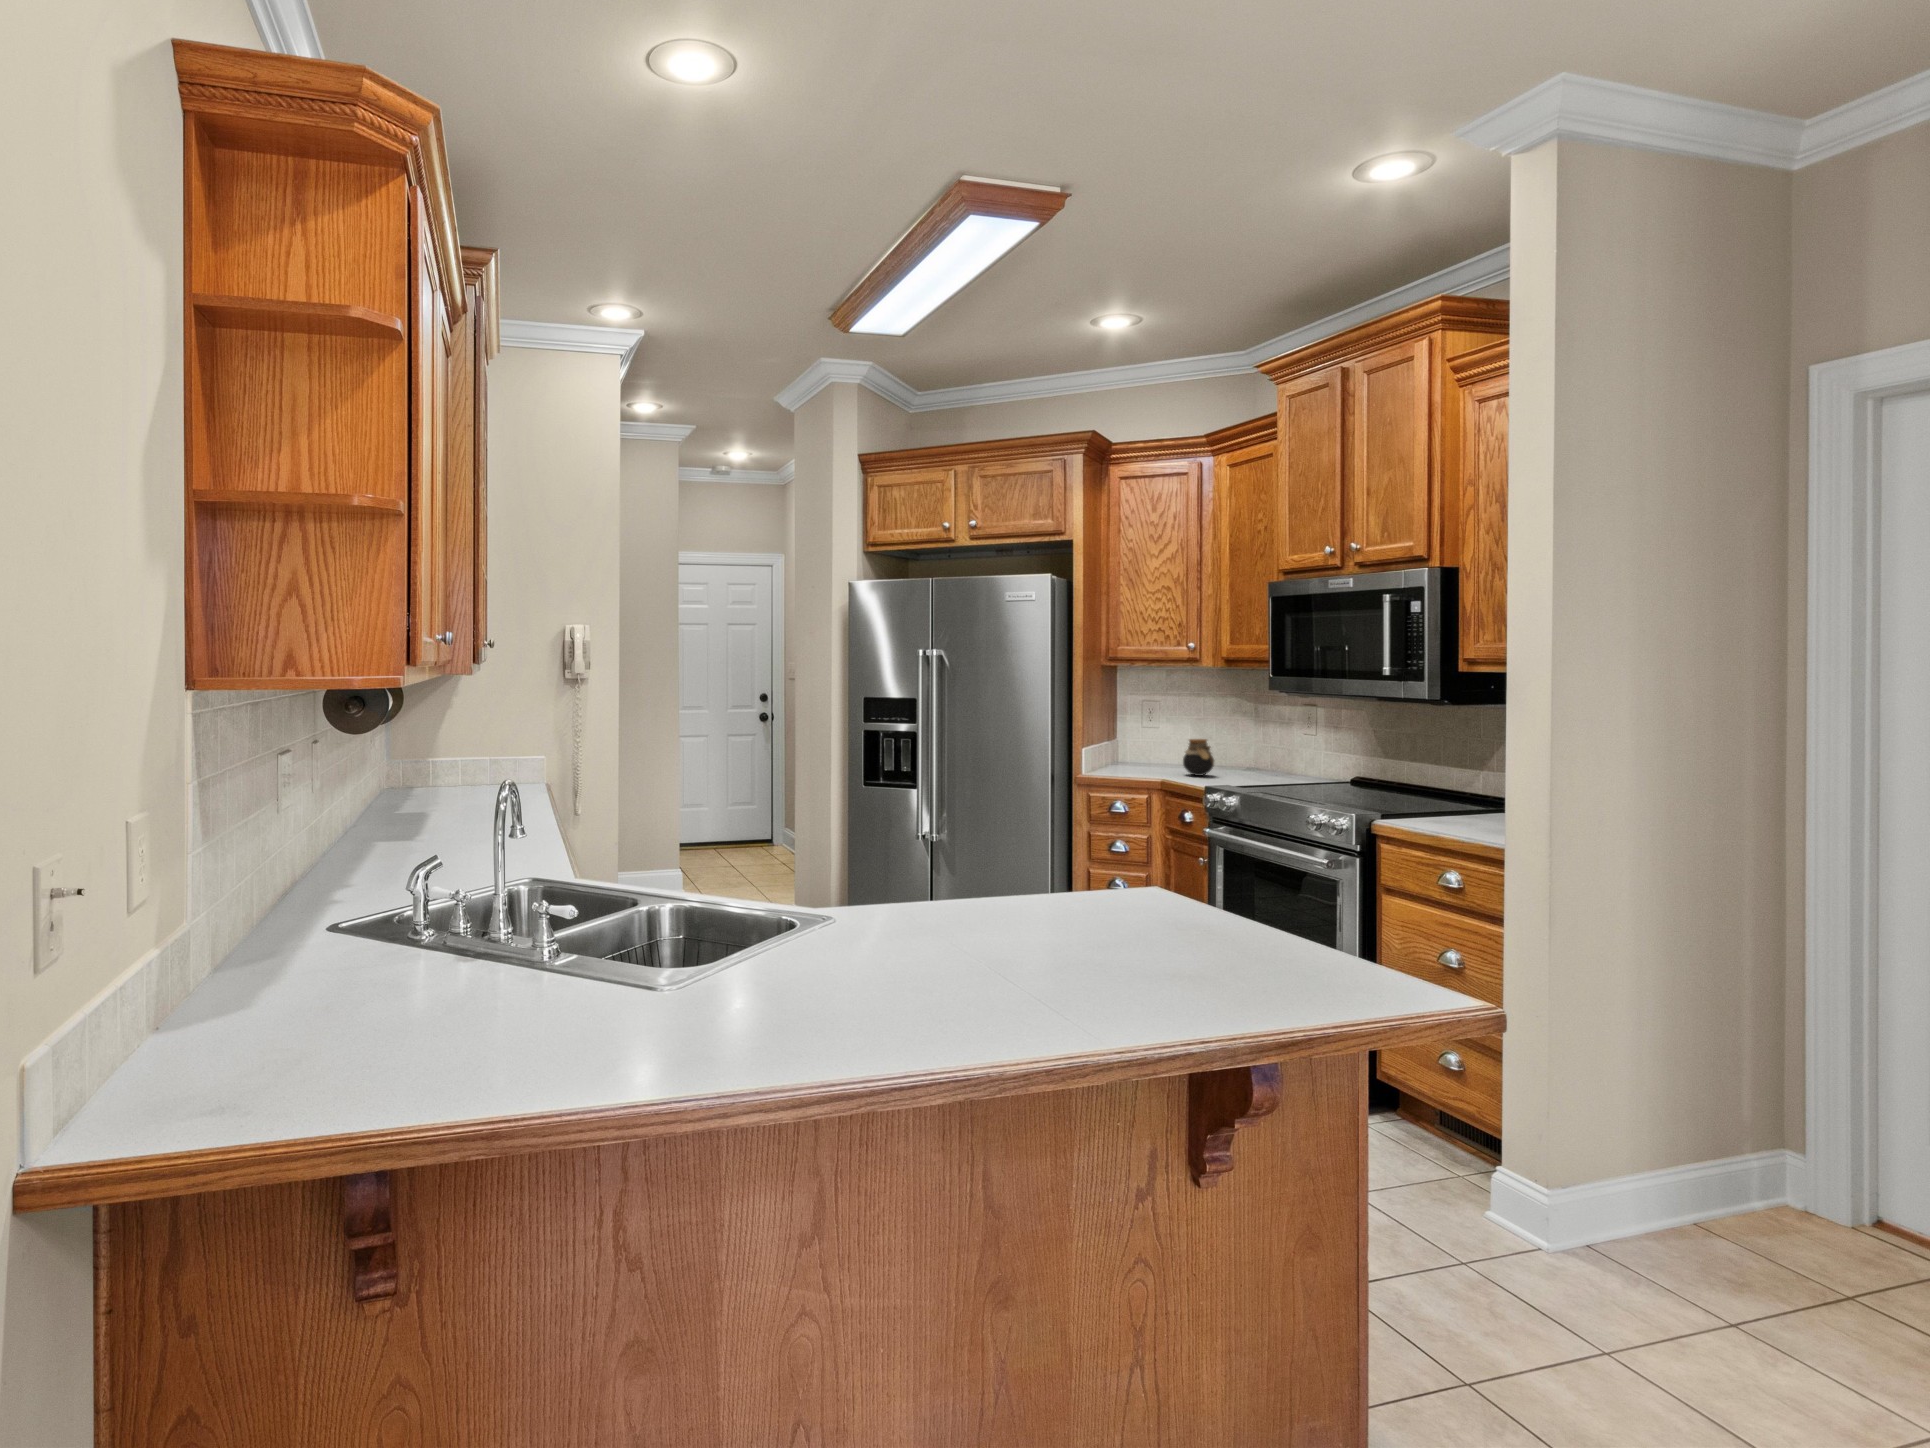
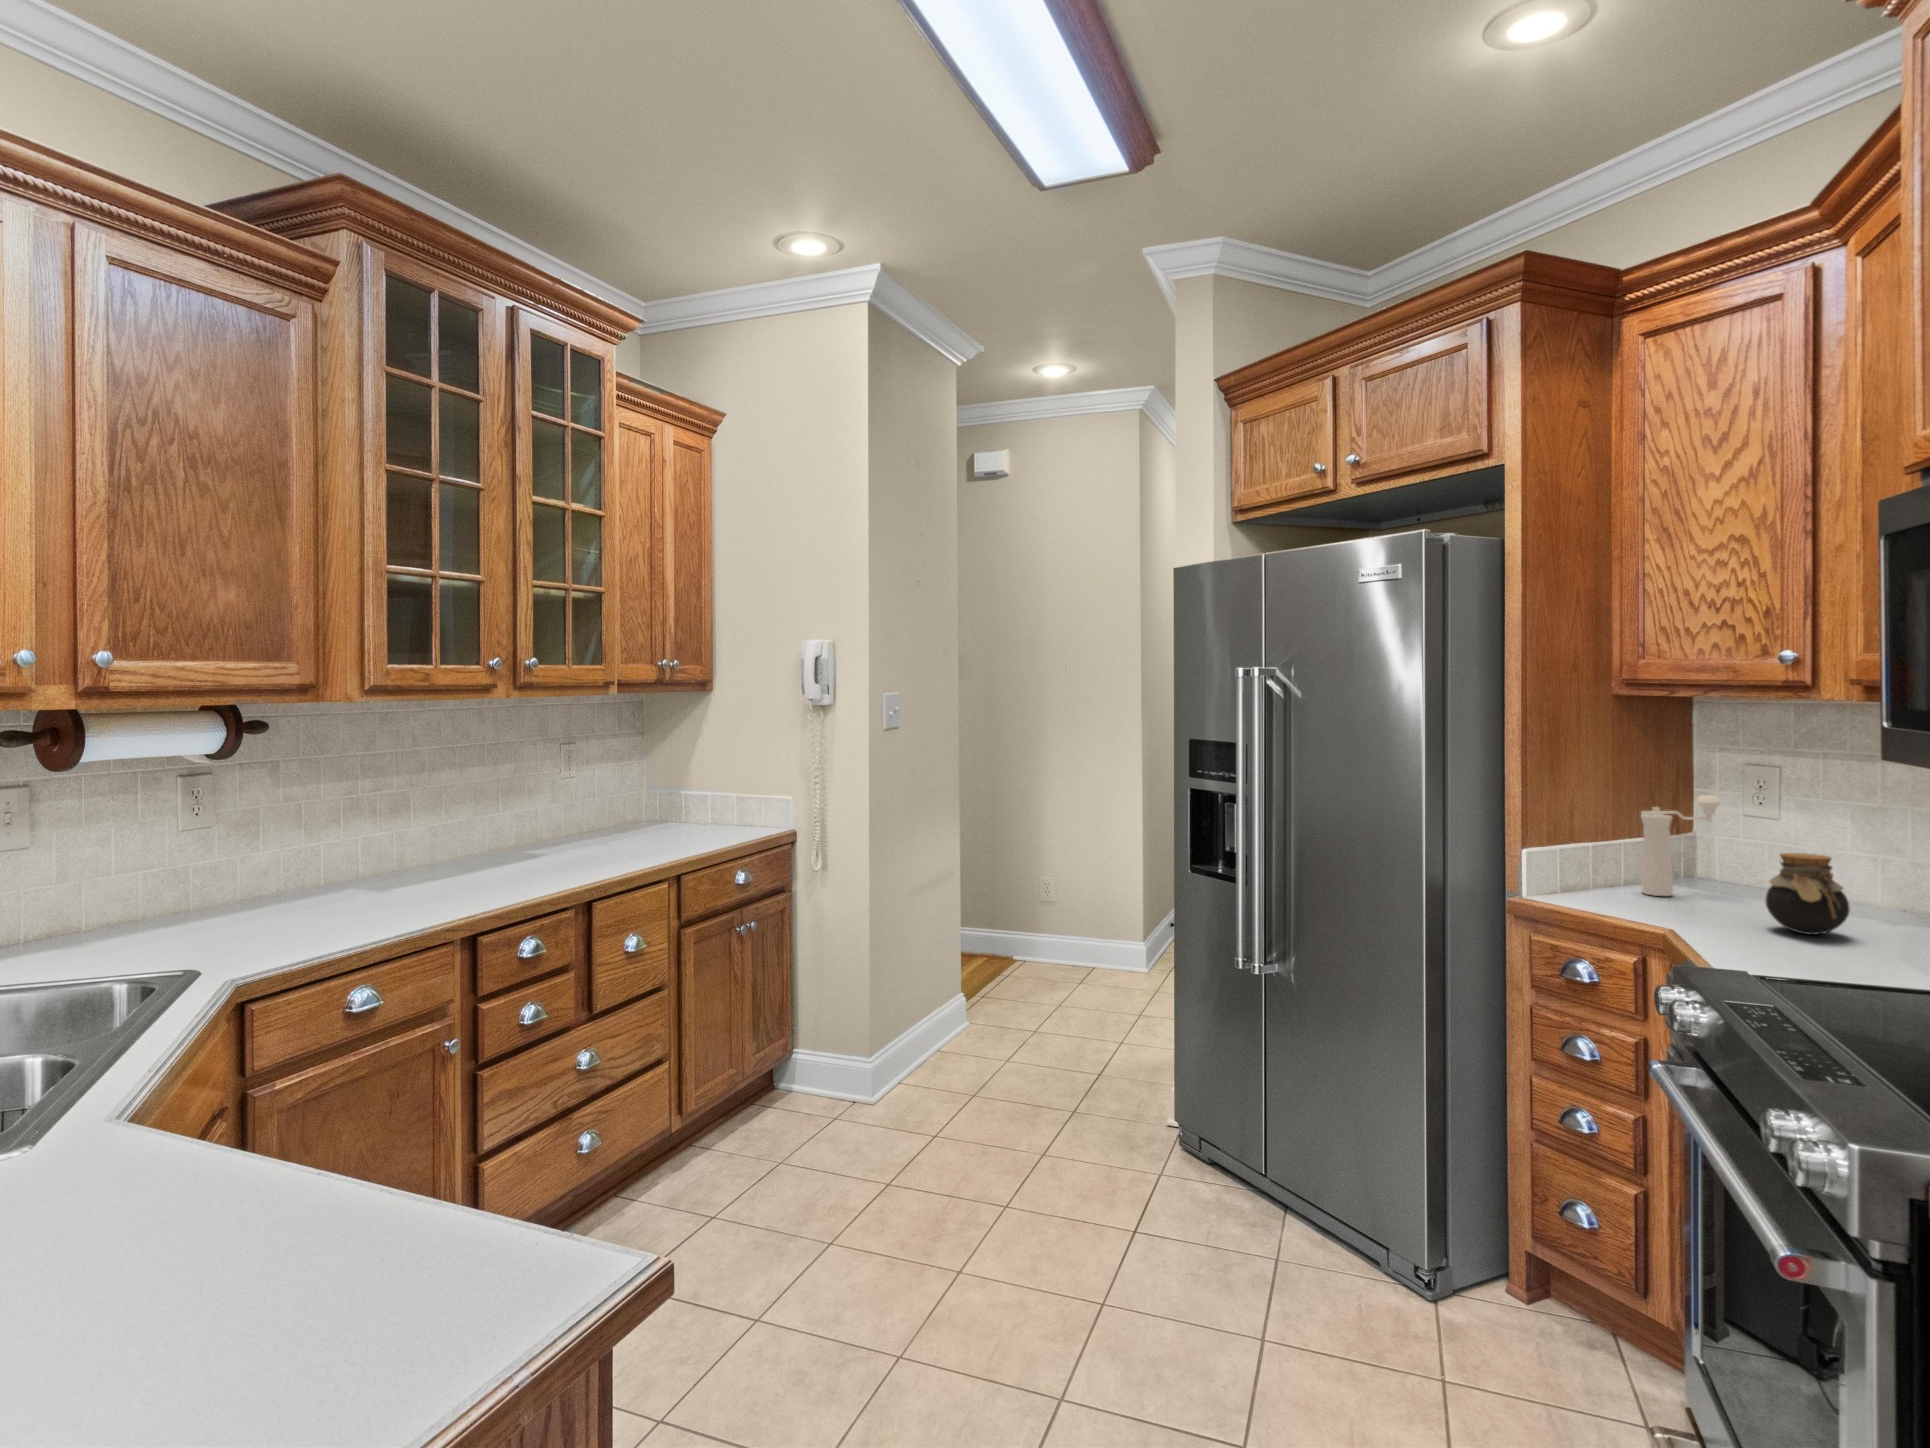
pepper mill: none [1115,717,1144,769] -> present [1641,796,1721,896]

